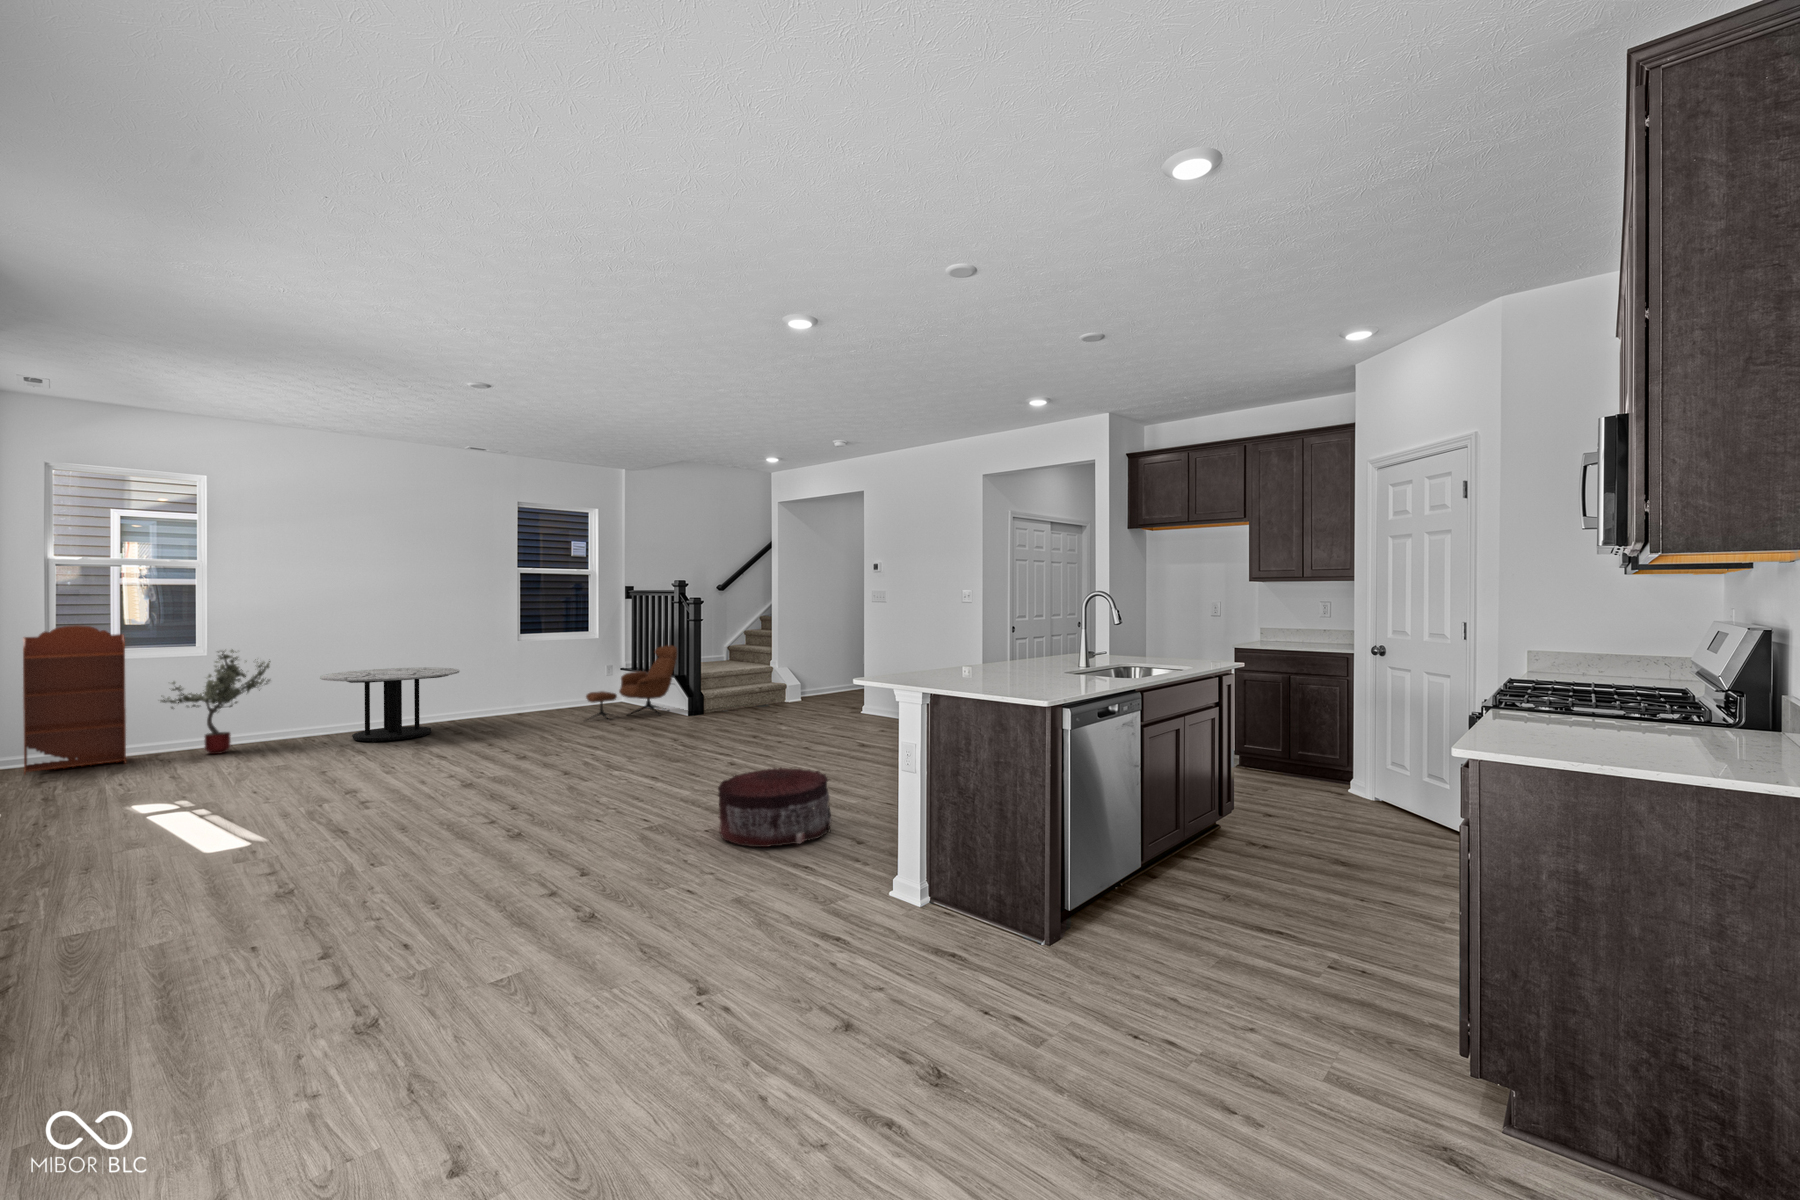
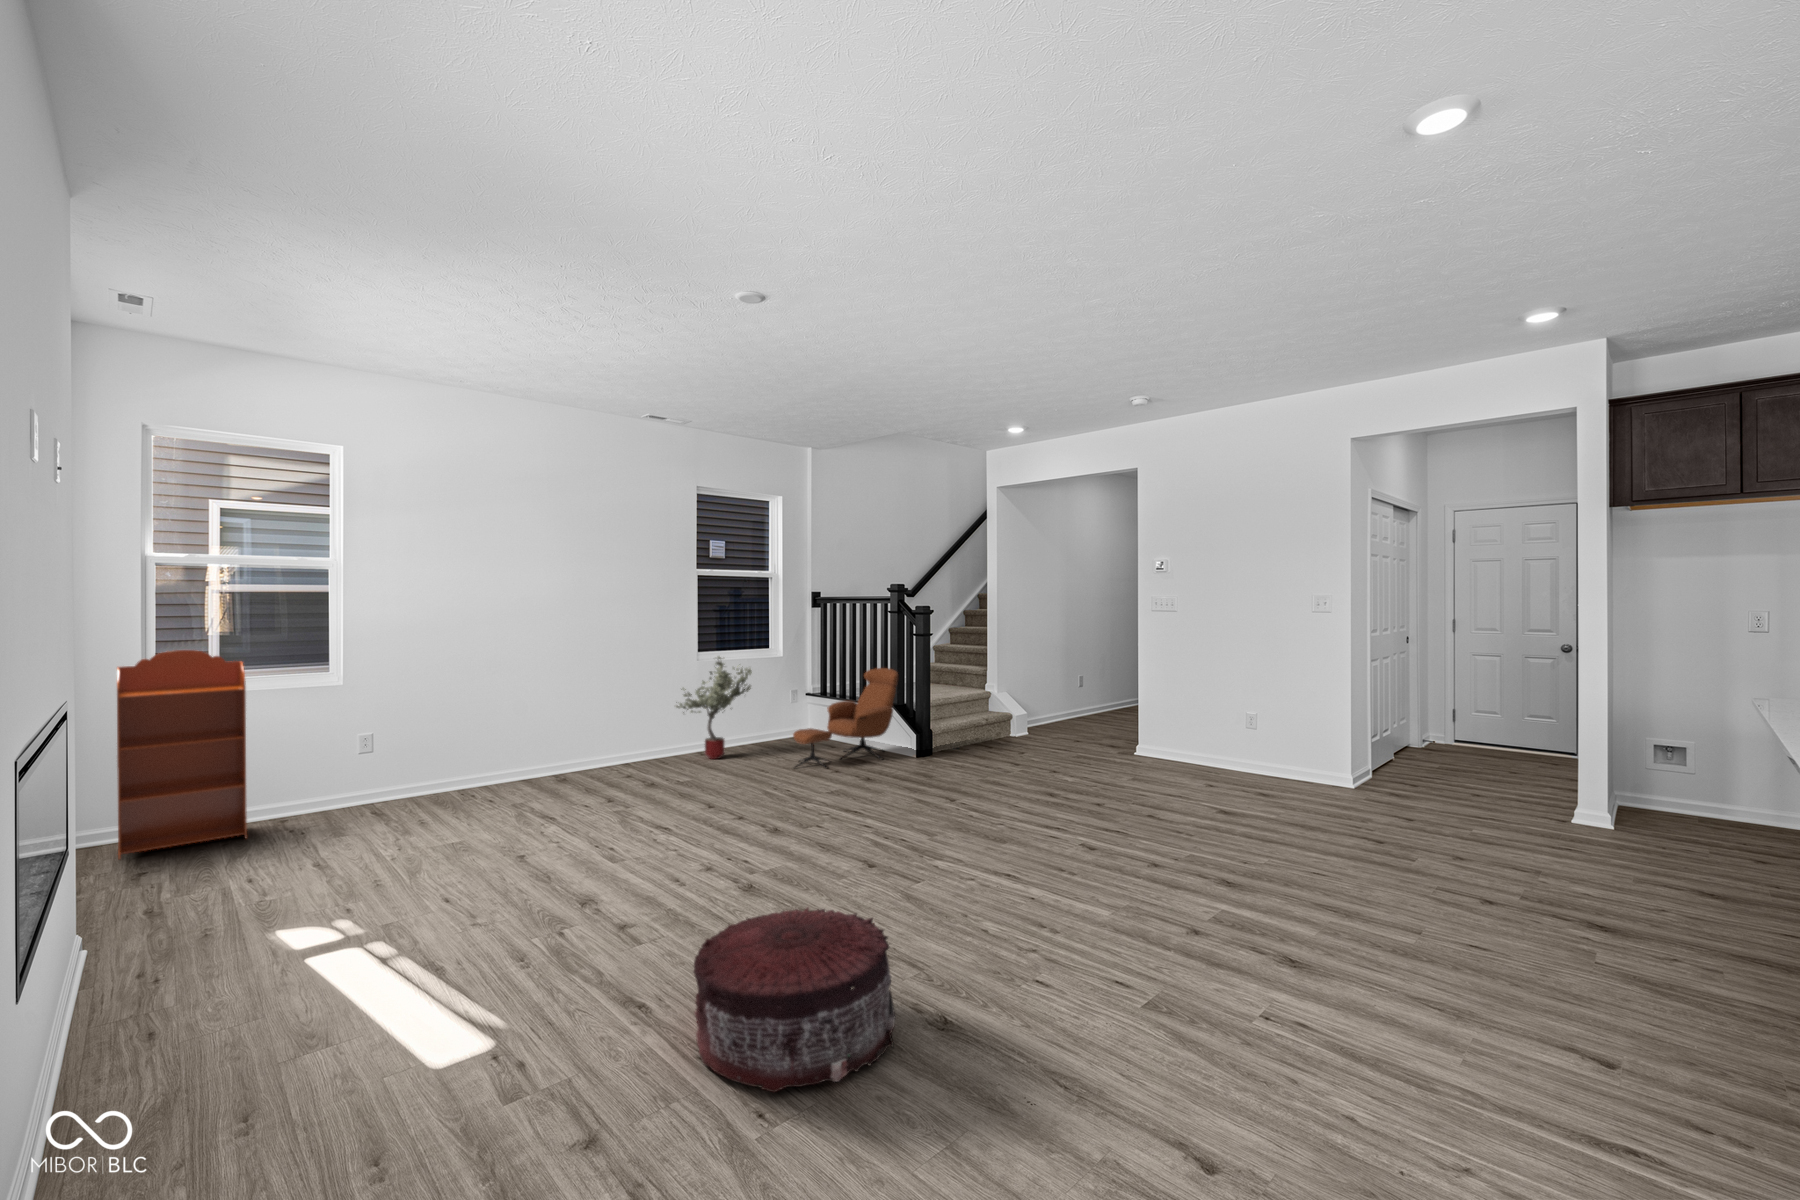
potted tree: present [161,649,270,754] -> present [676,656,752,759]
coffee table: present [320,668,459,742] -> none [482,699,649,803]
pouf: present [718,767,831,847] -> present [694,908,895,1092]

